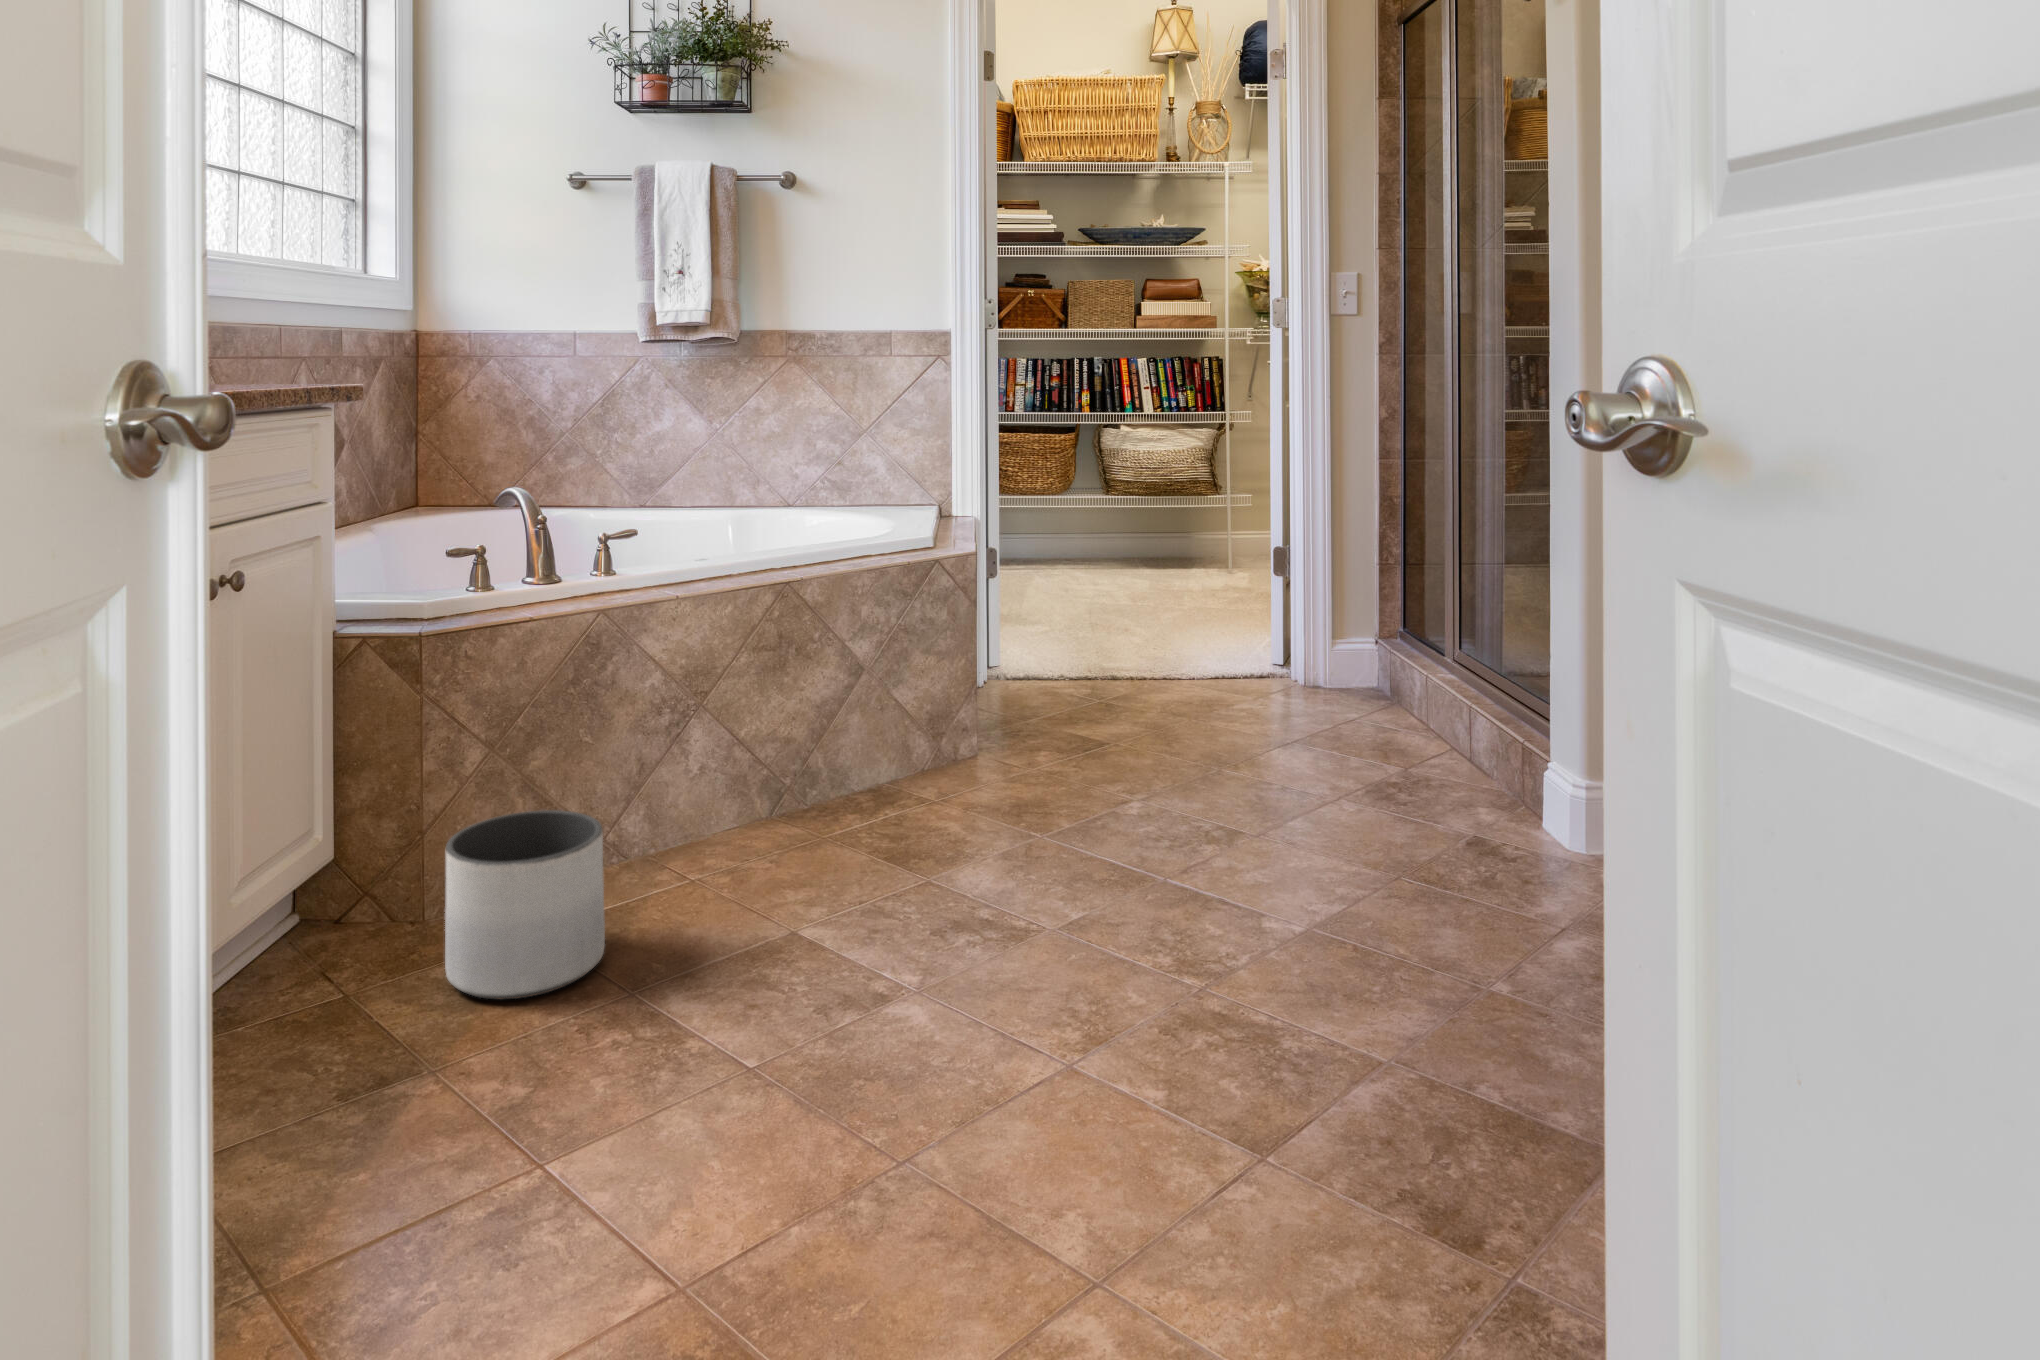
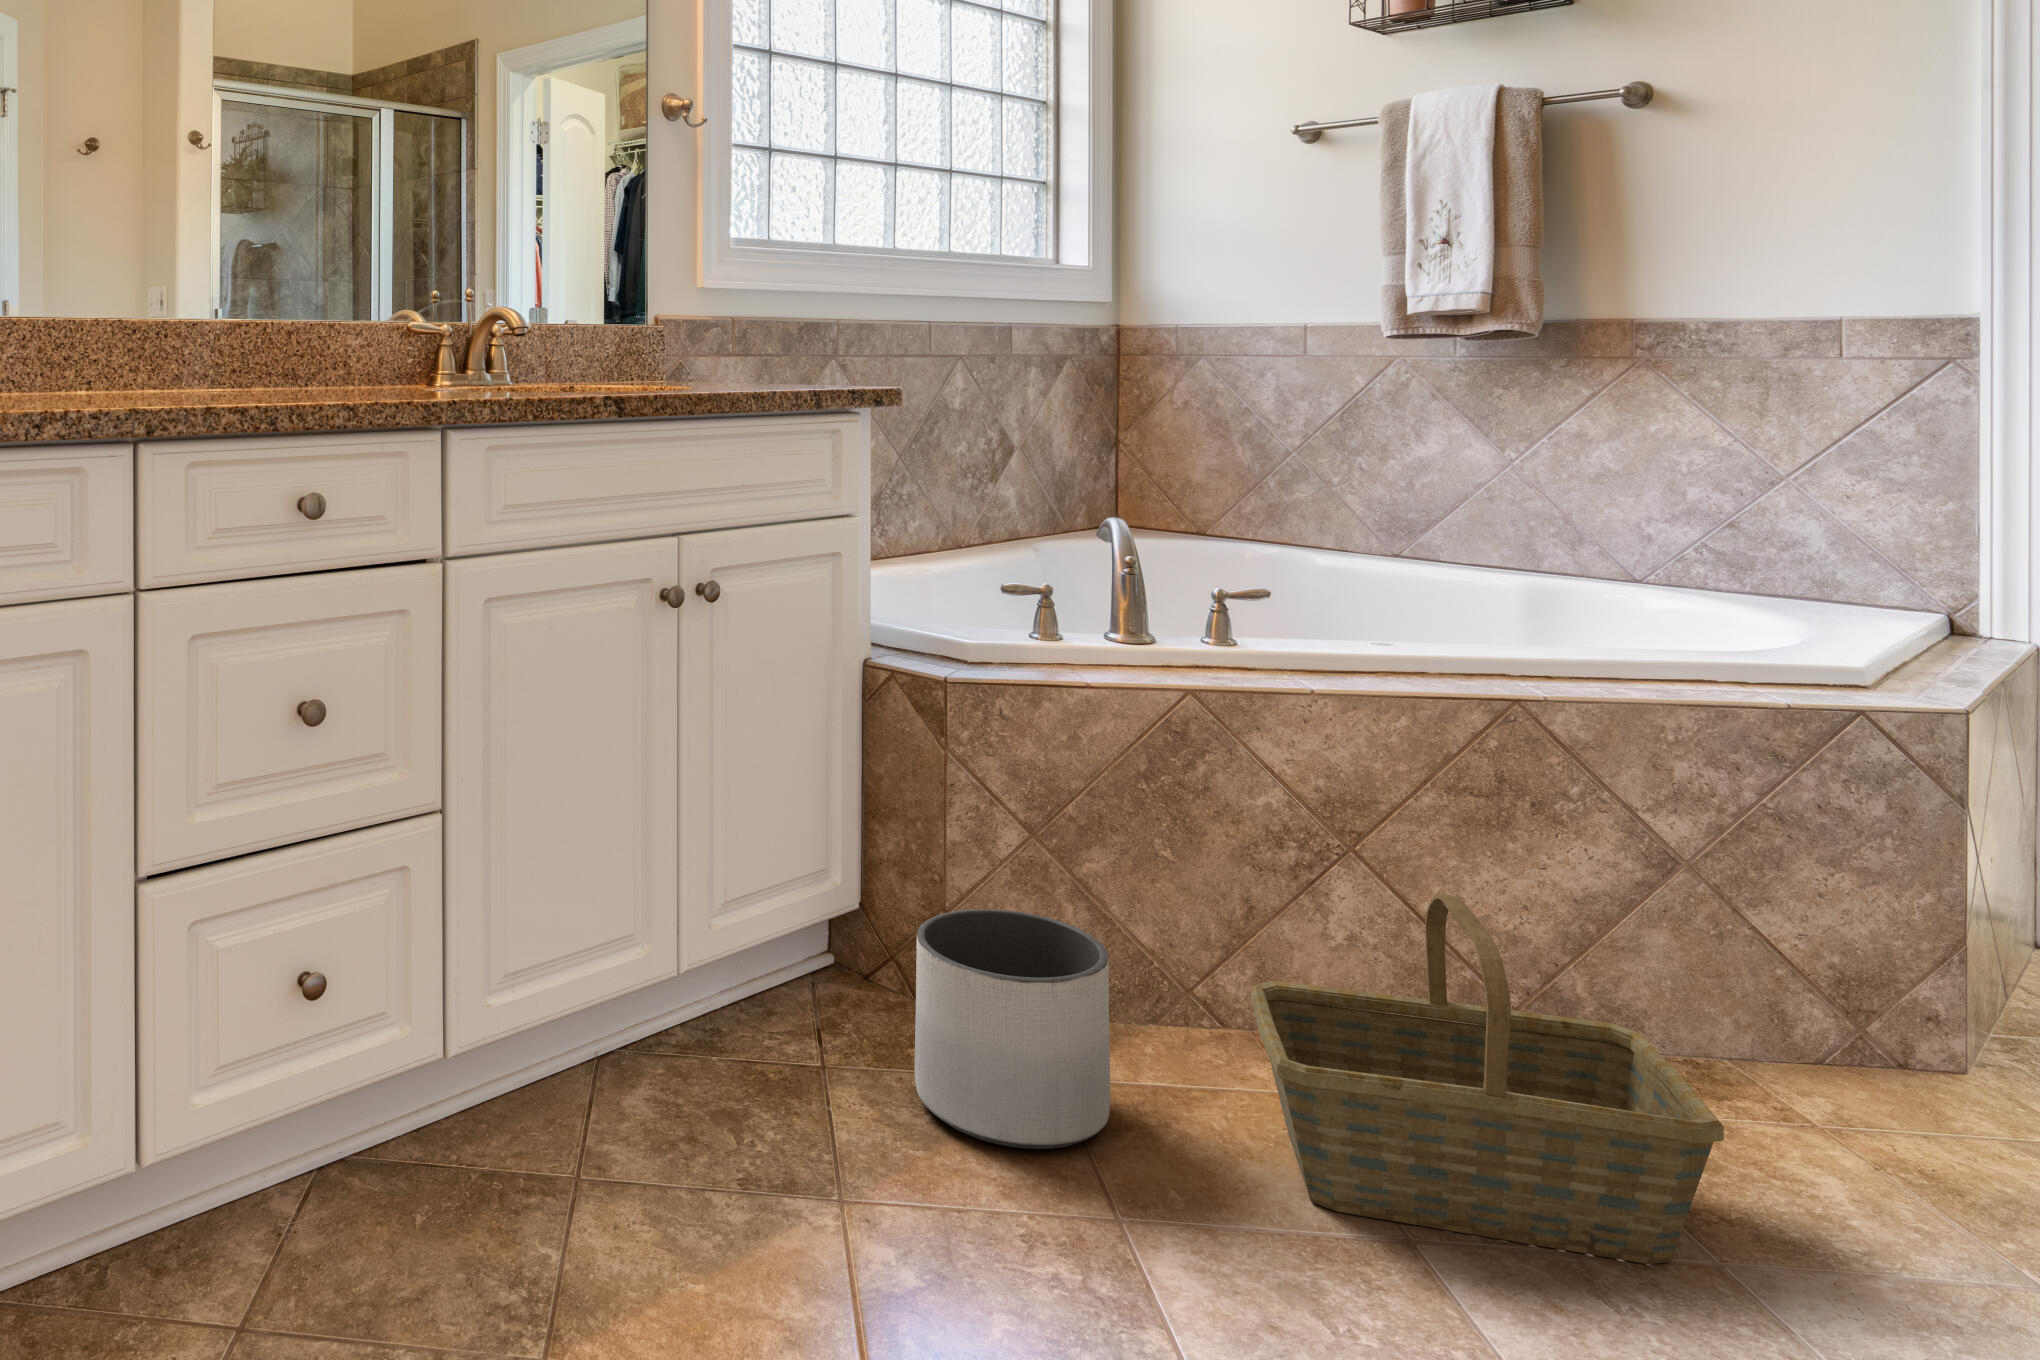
basket: none [681,711,947,940] -> present [1251,894,1724,1264]

